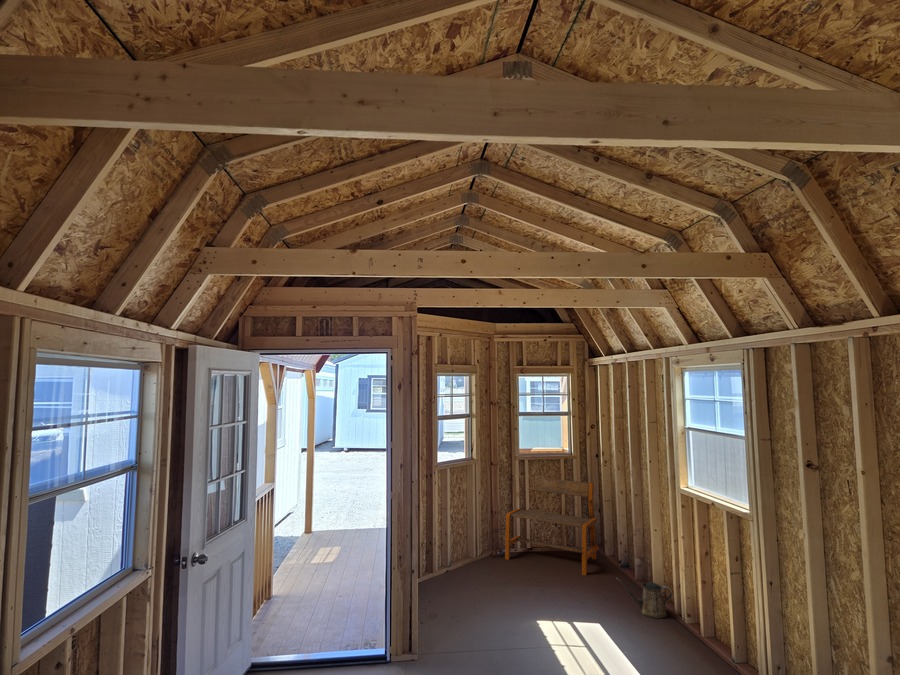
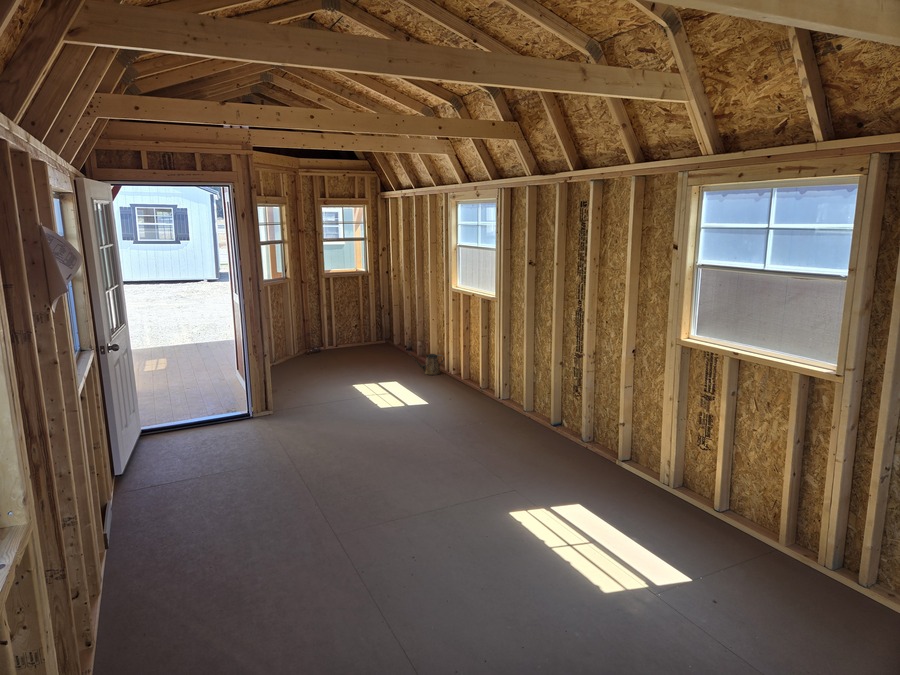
bench: present [505,477,599,575] -> none [319,292,391,360]

